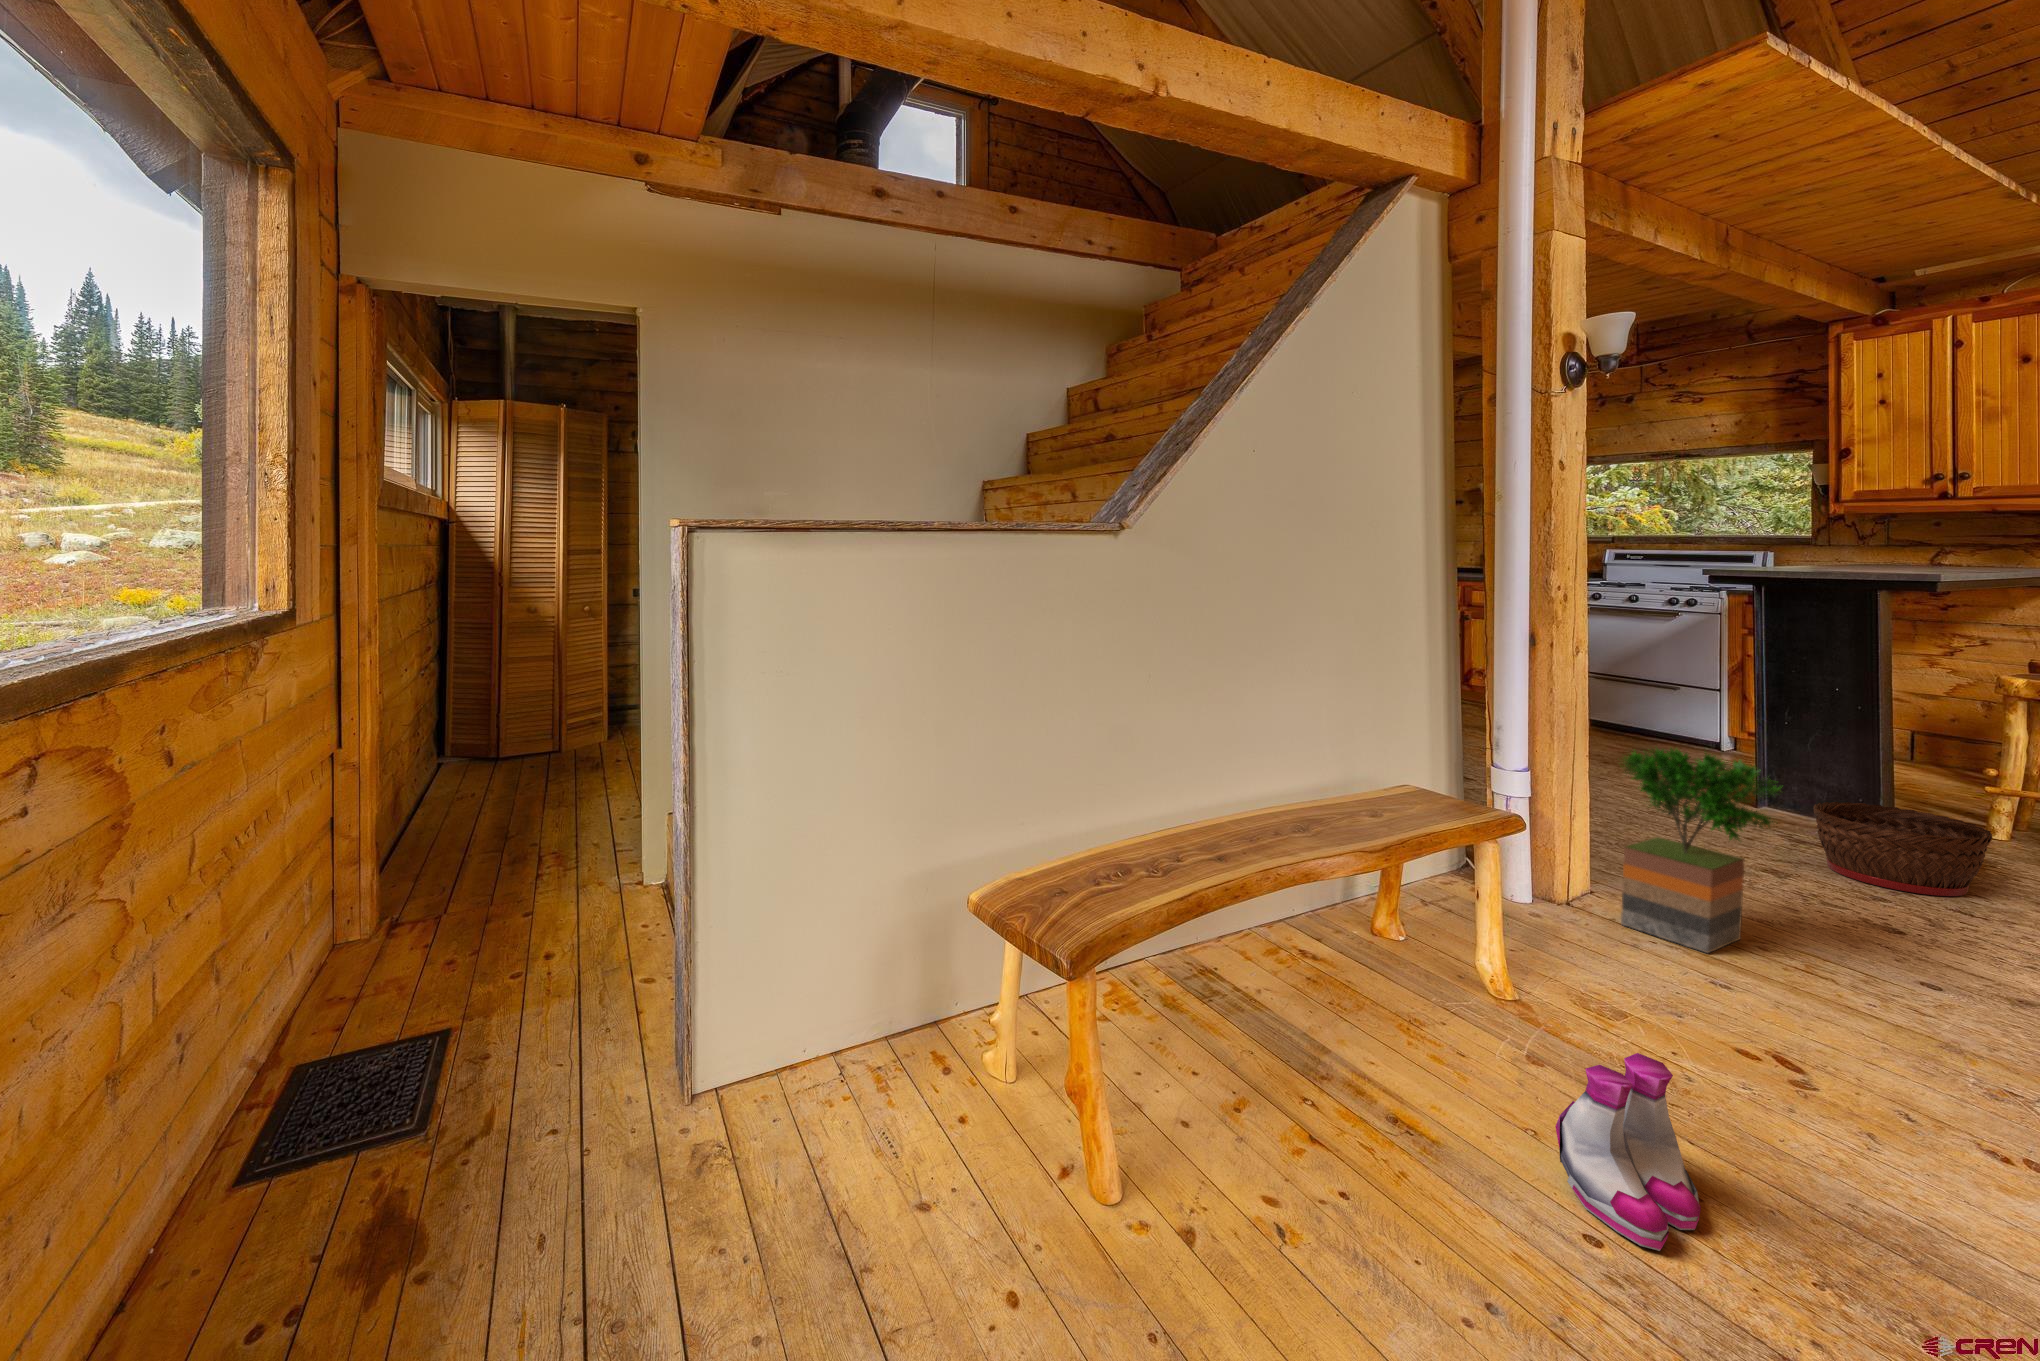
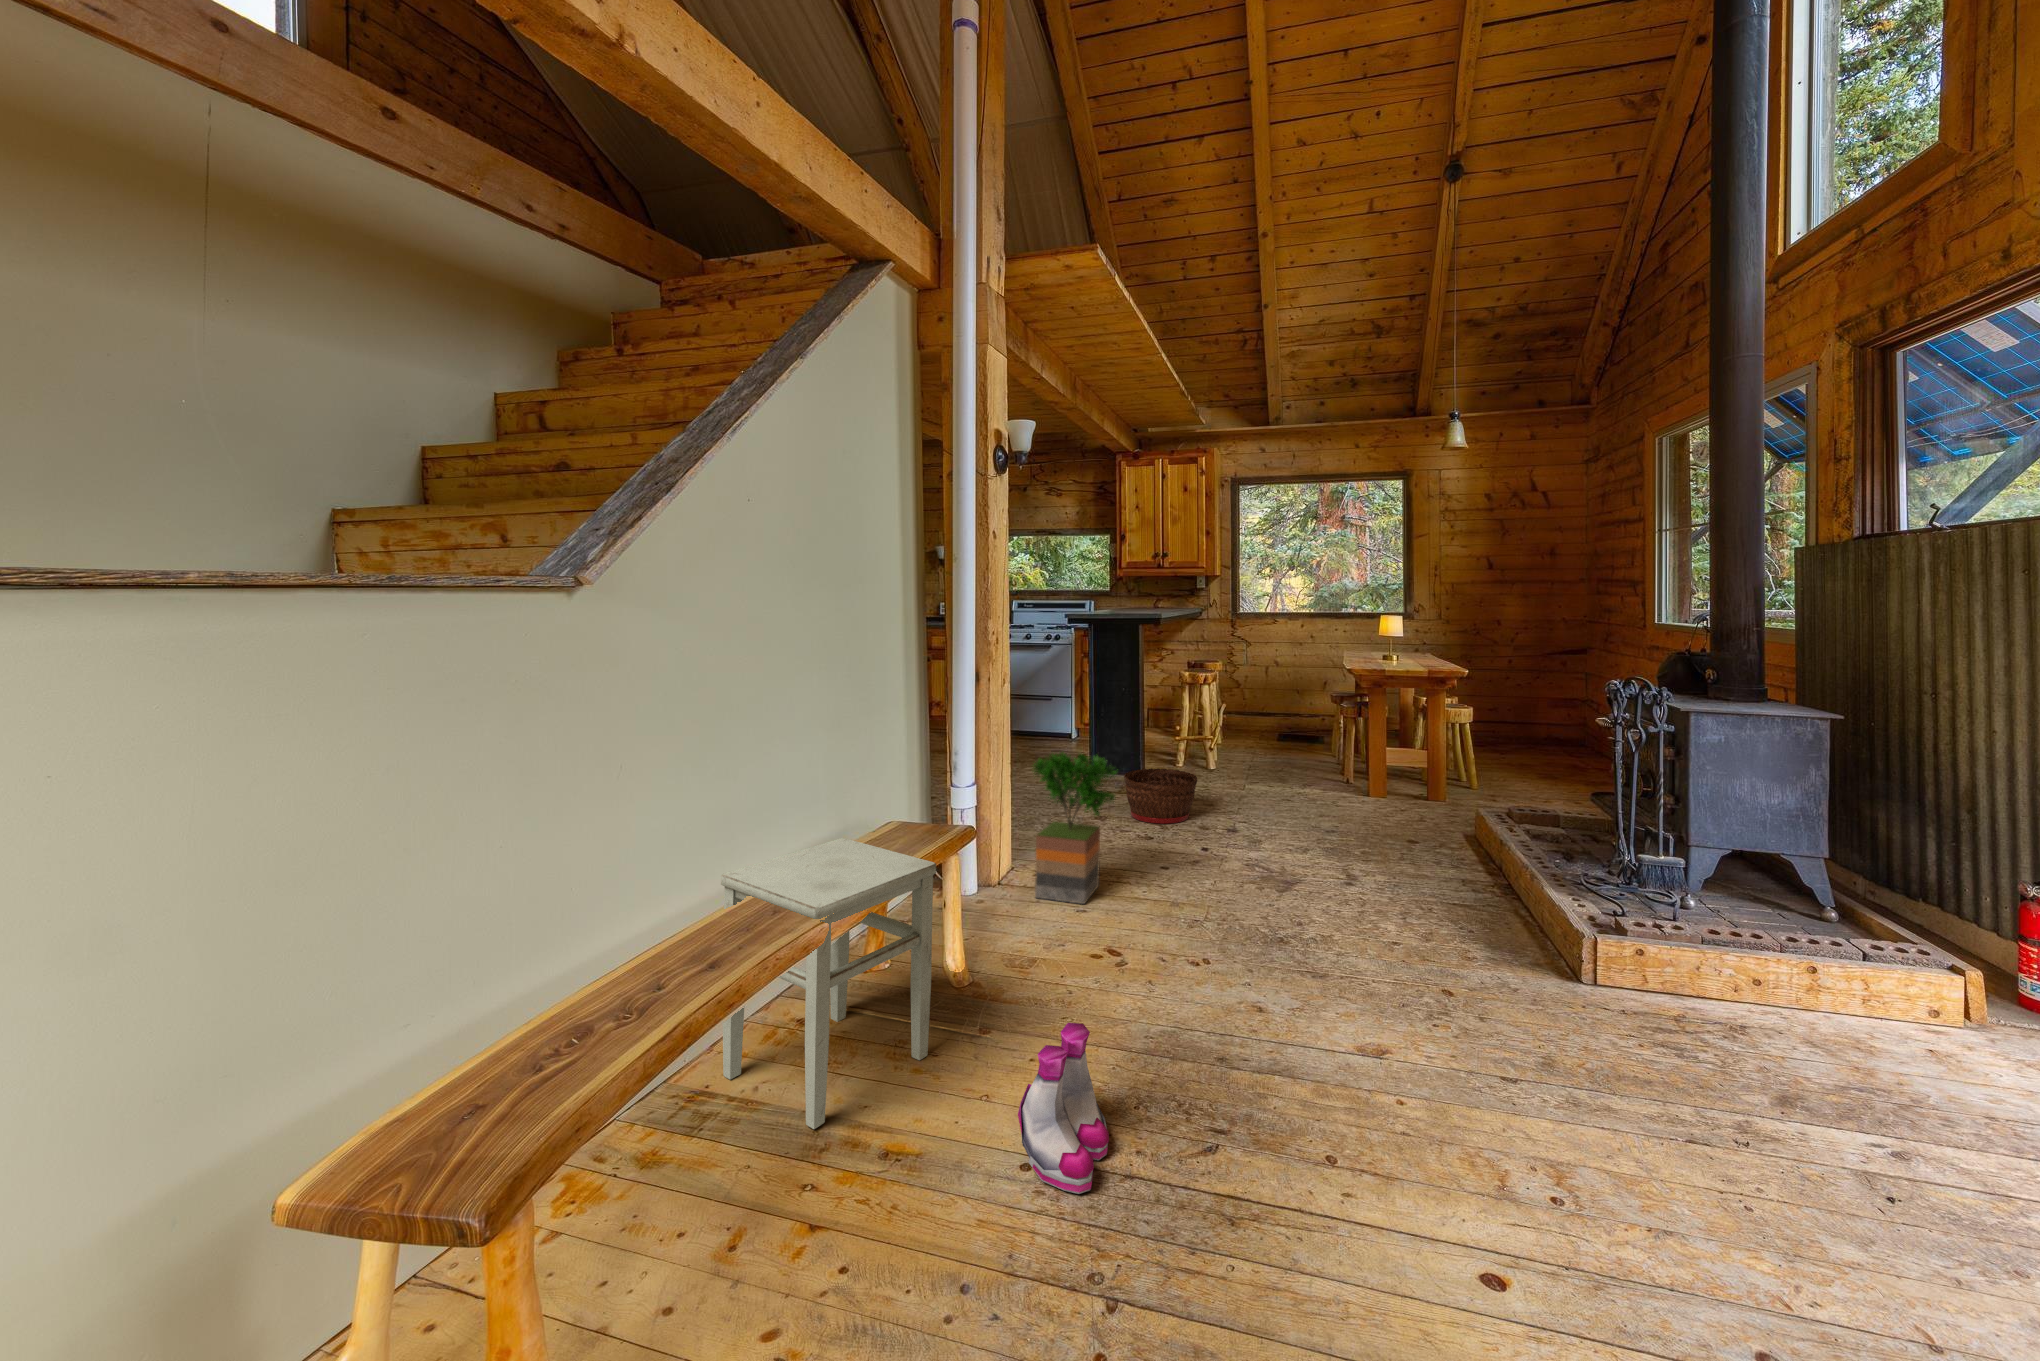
stool: none [1229,788,1457,1045] -> present [721,838,936,1129]

